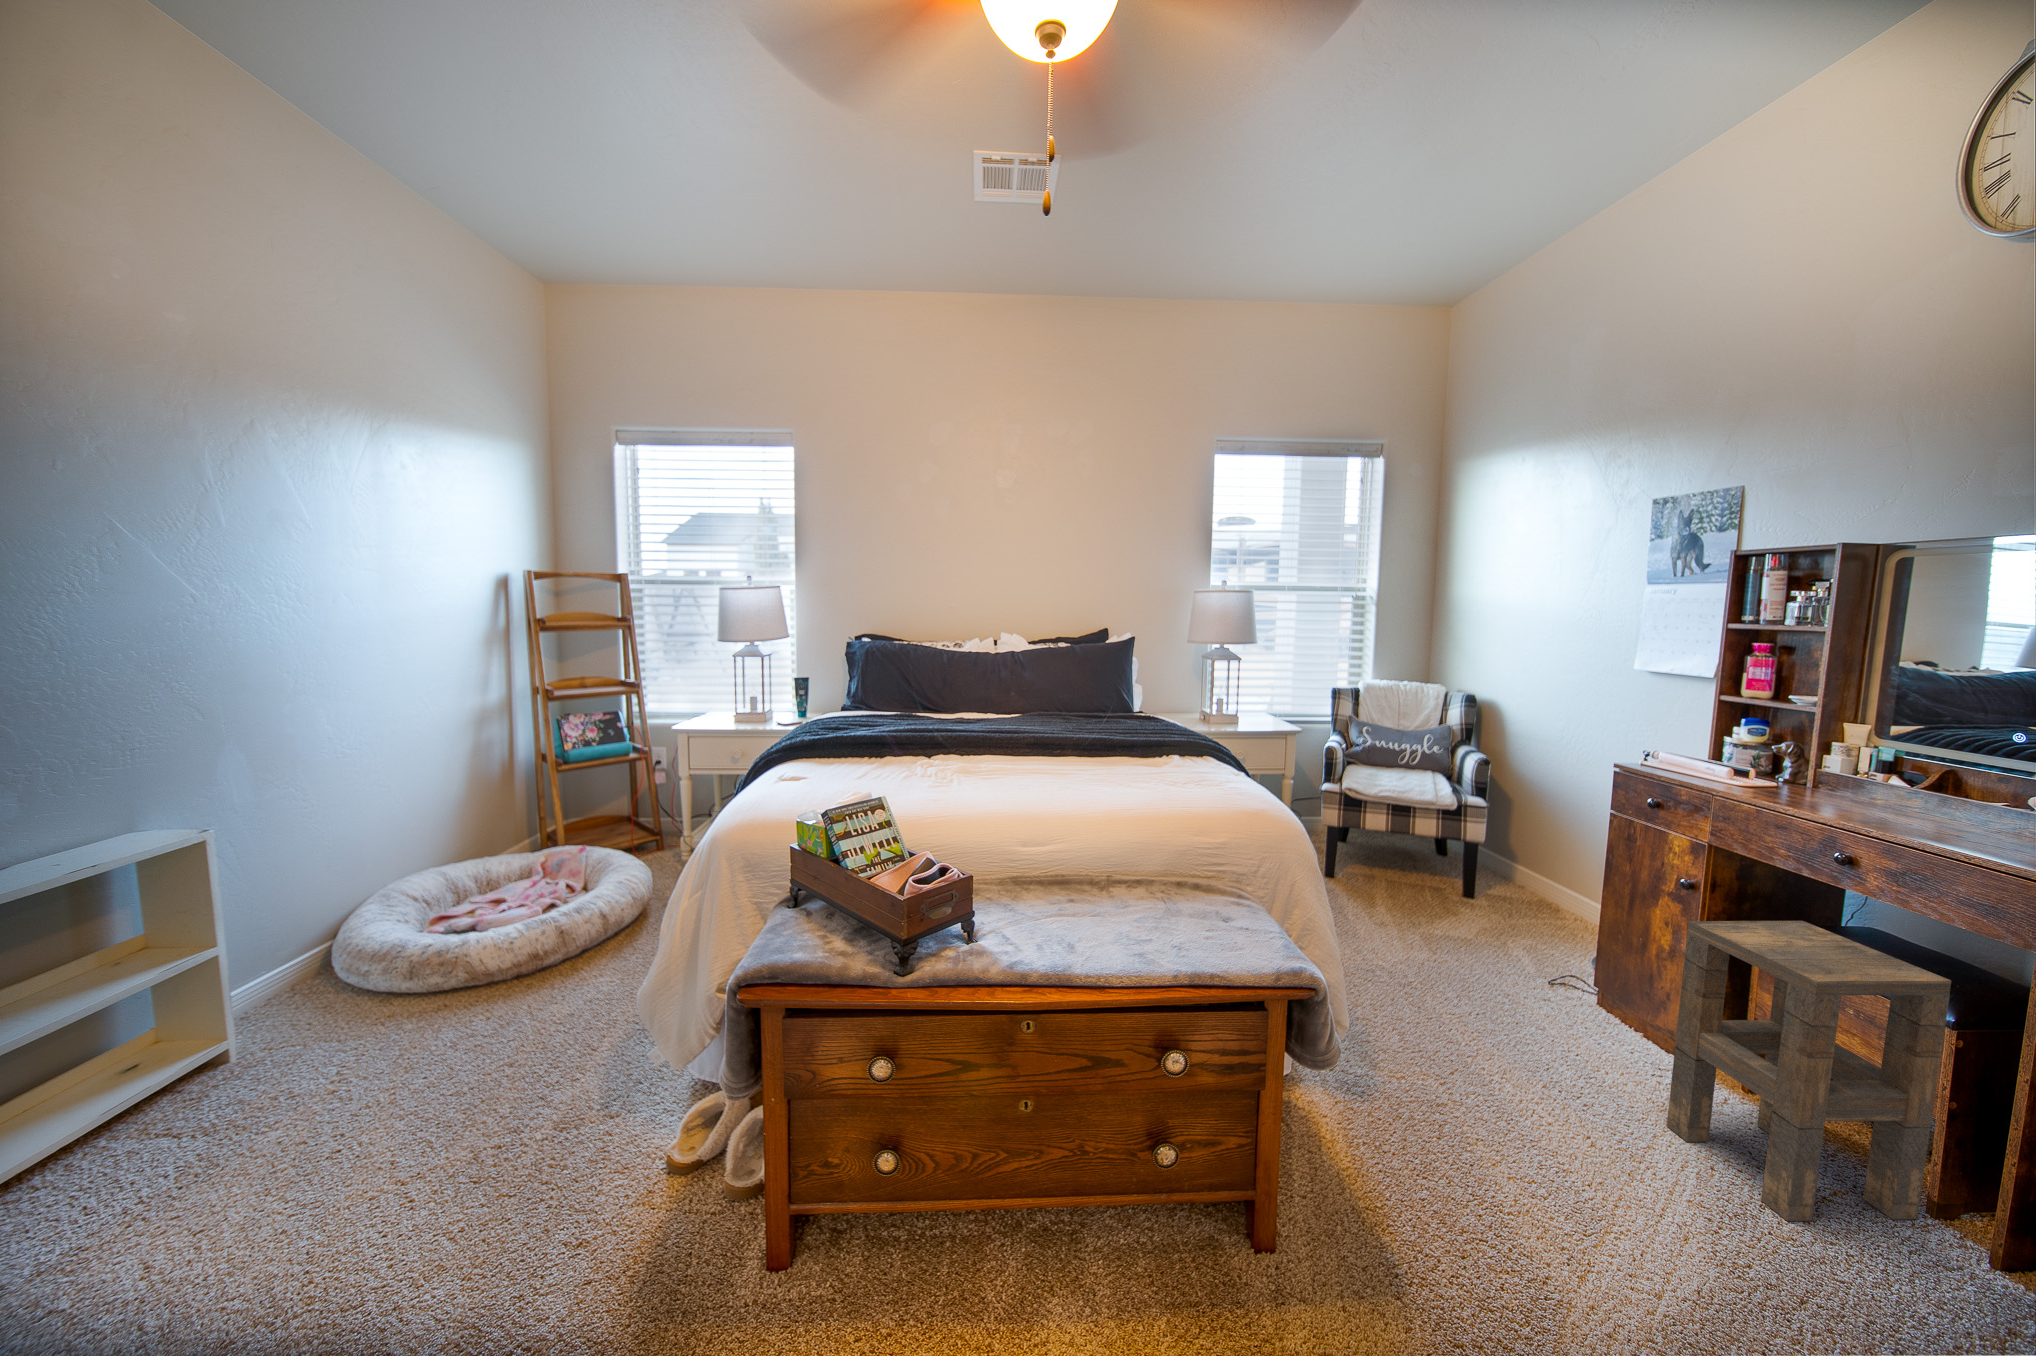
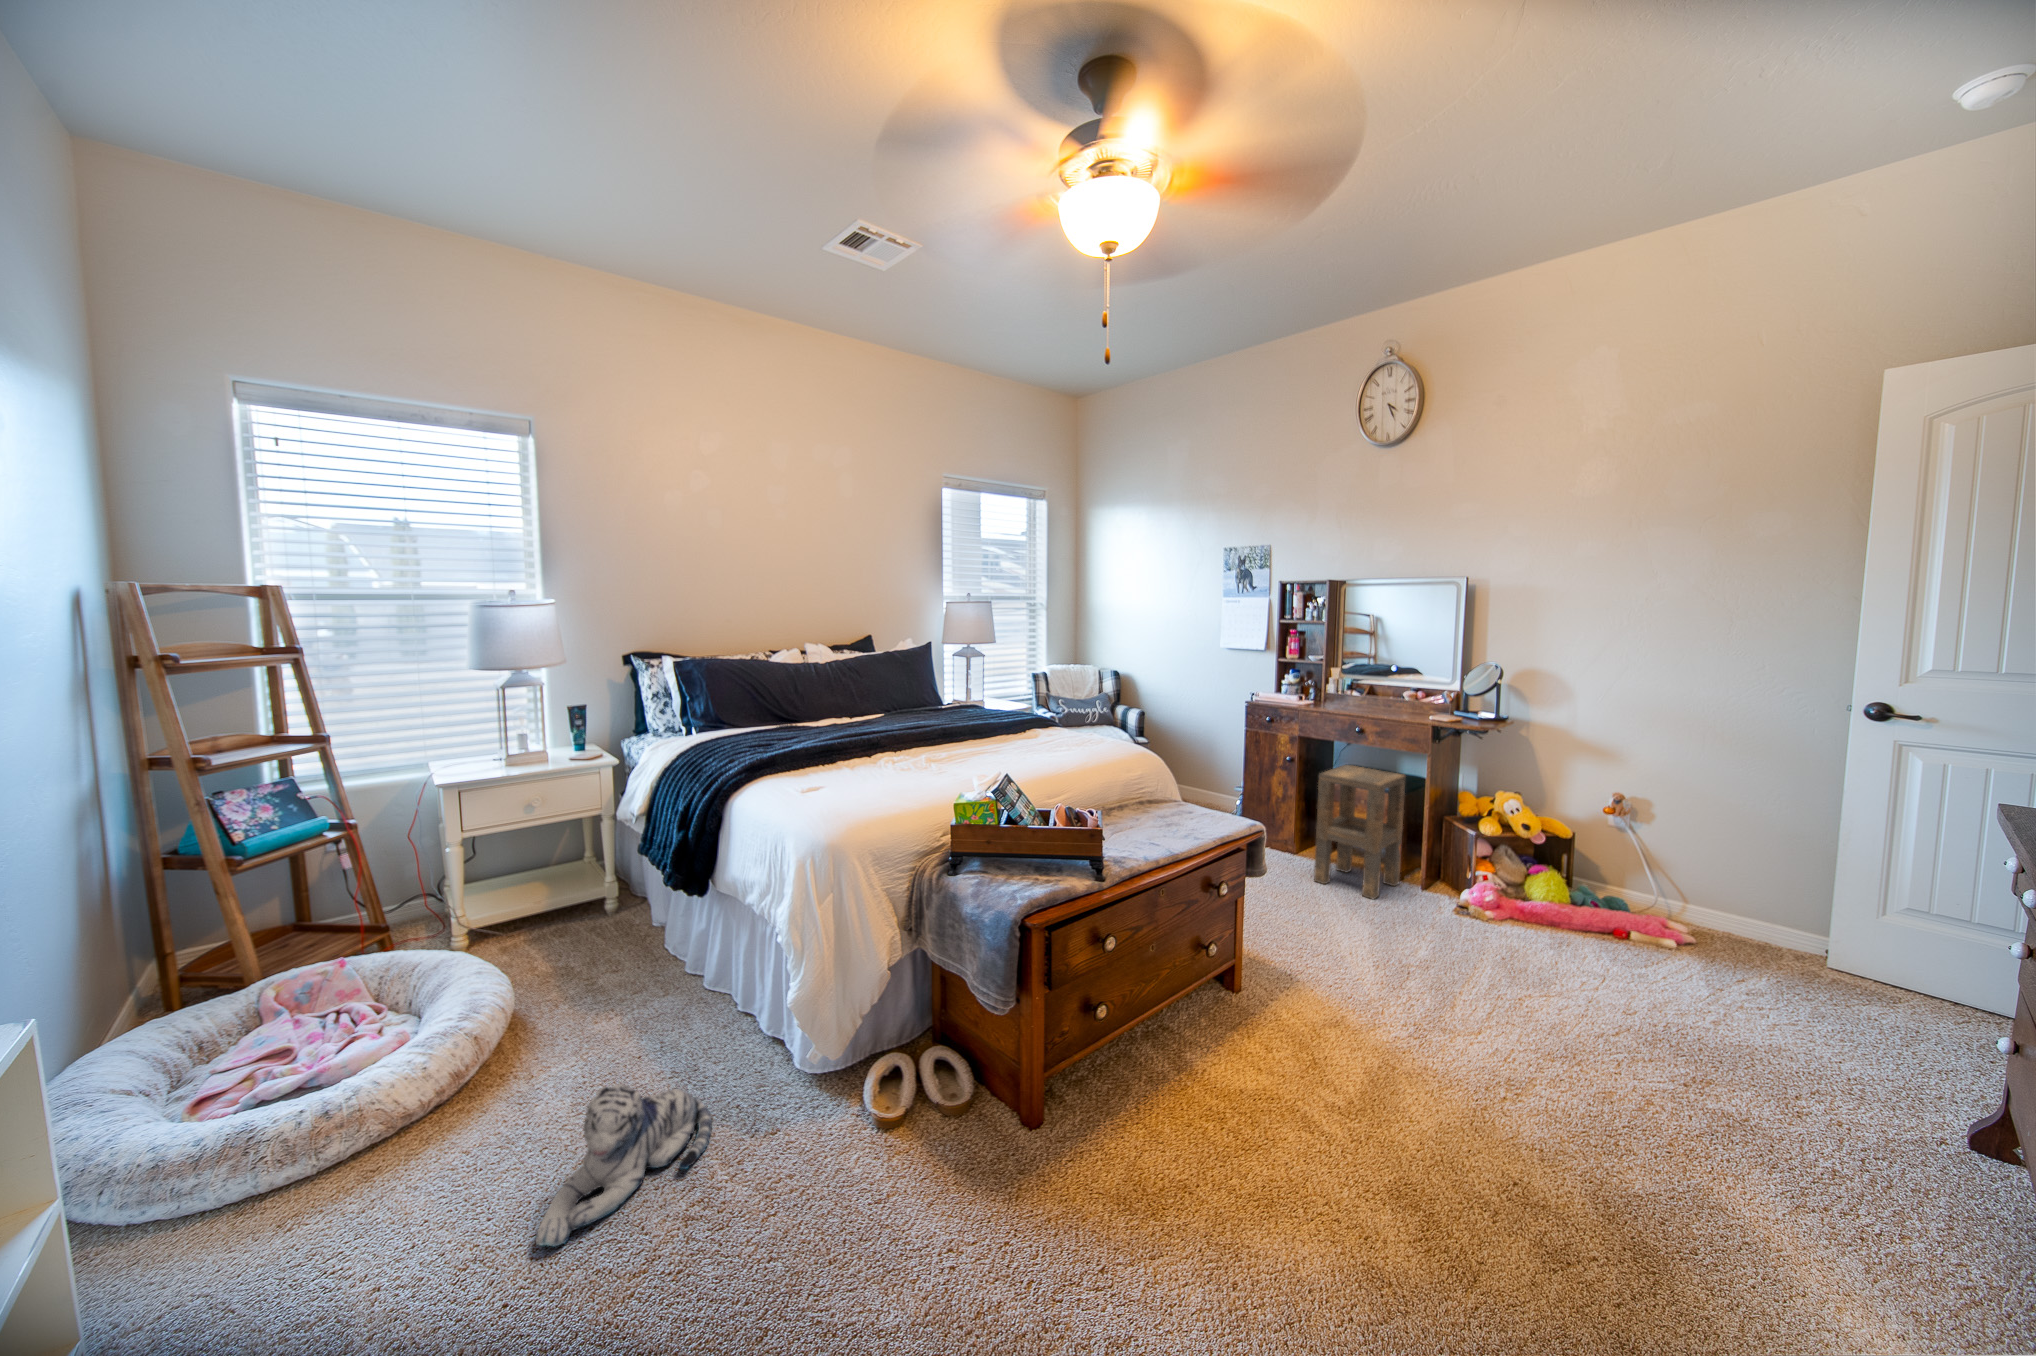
plush toy: none [402,997,608,1113] -> present [536,1084,712,1246]

